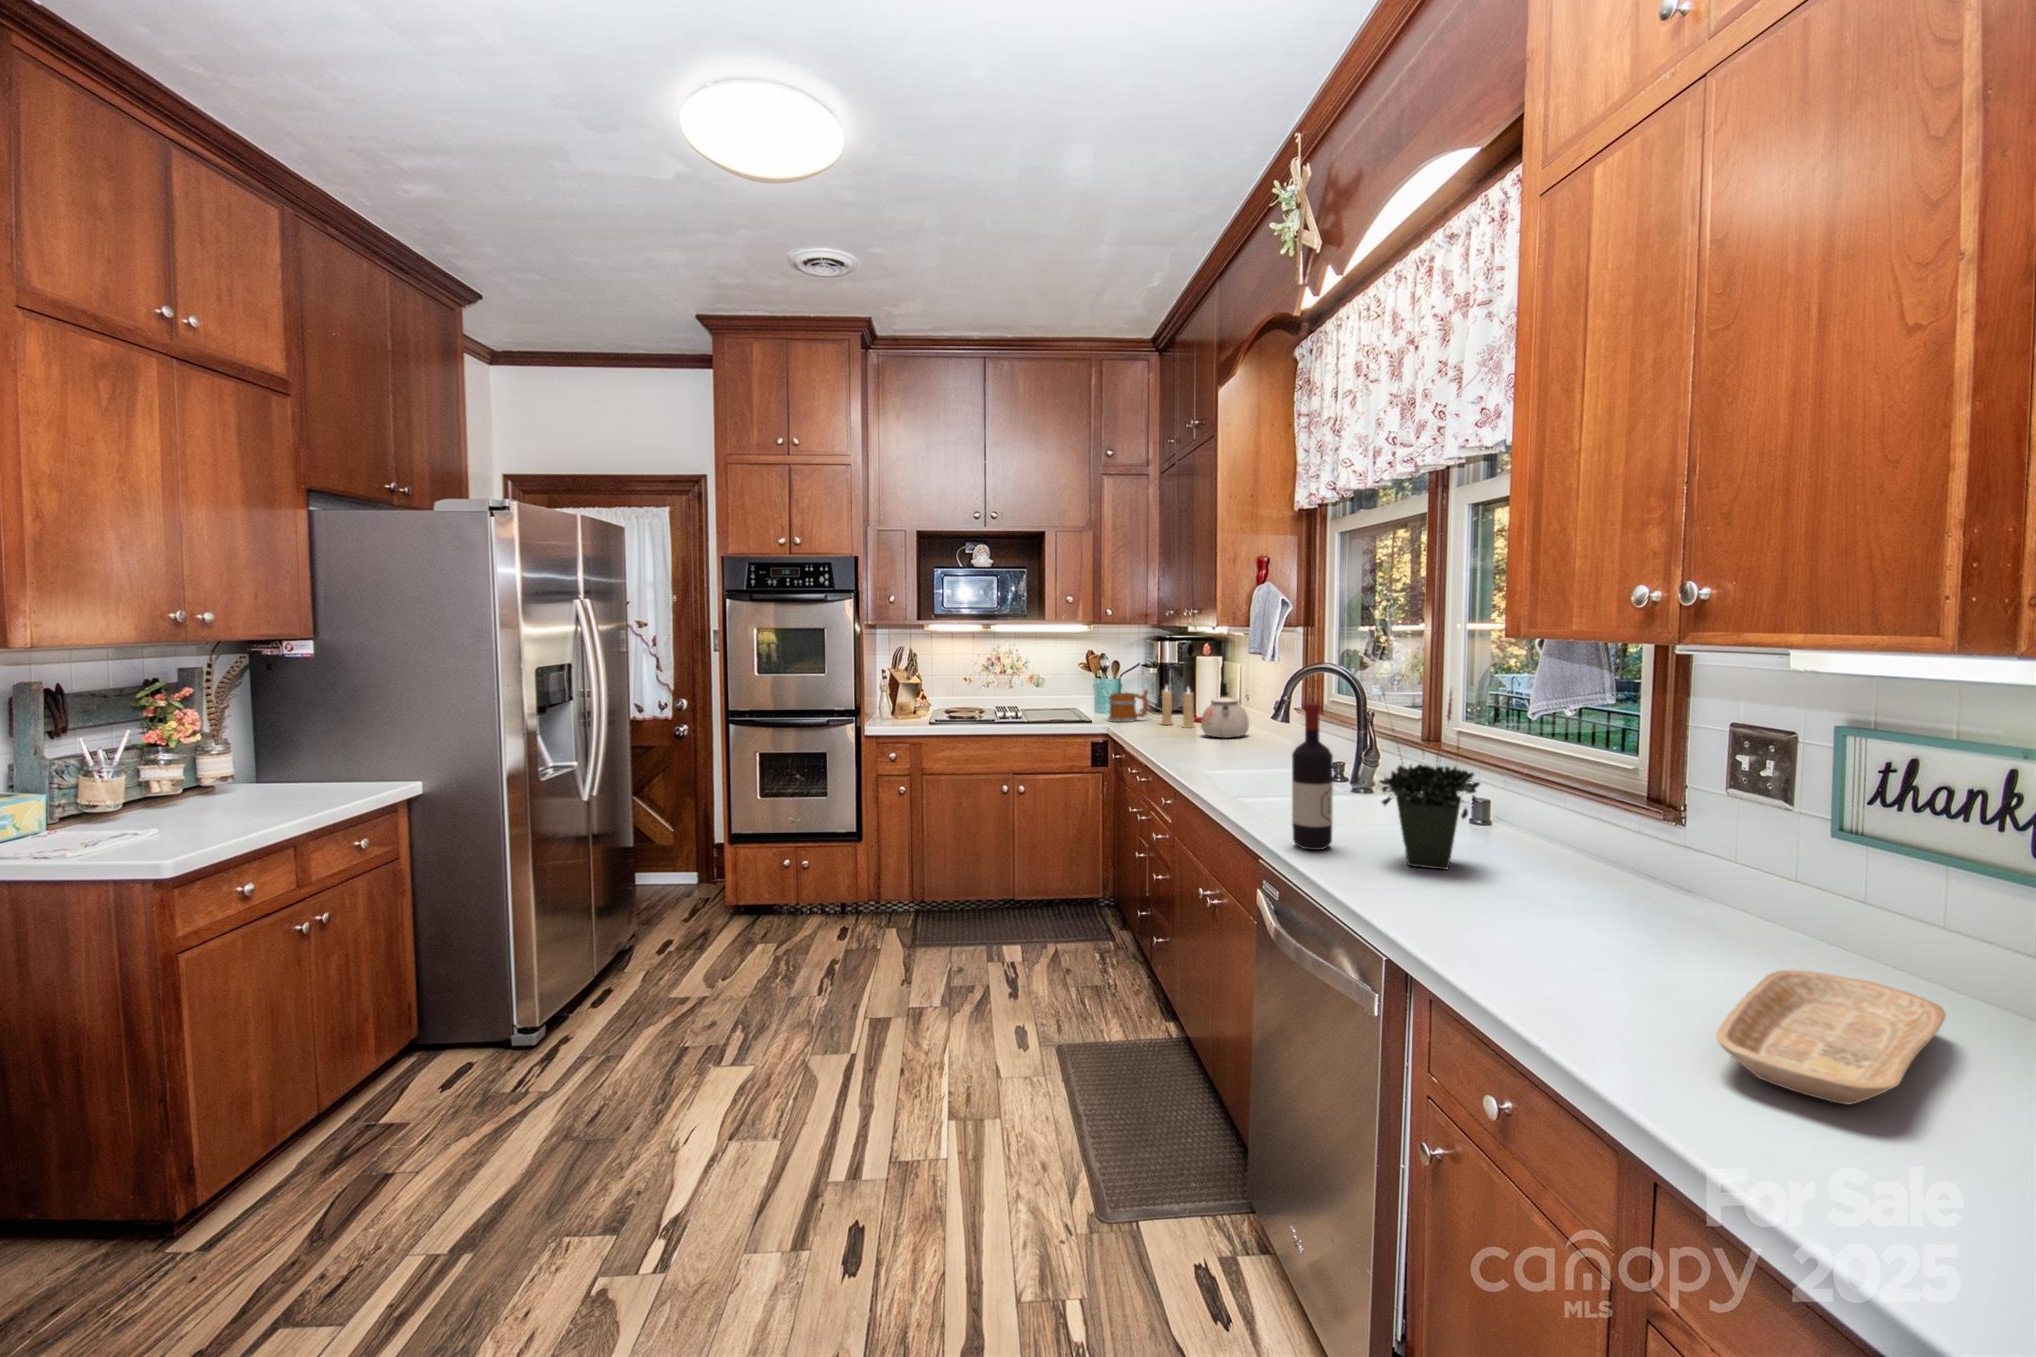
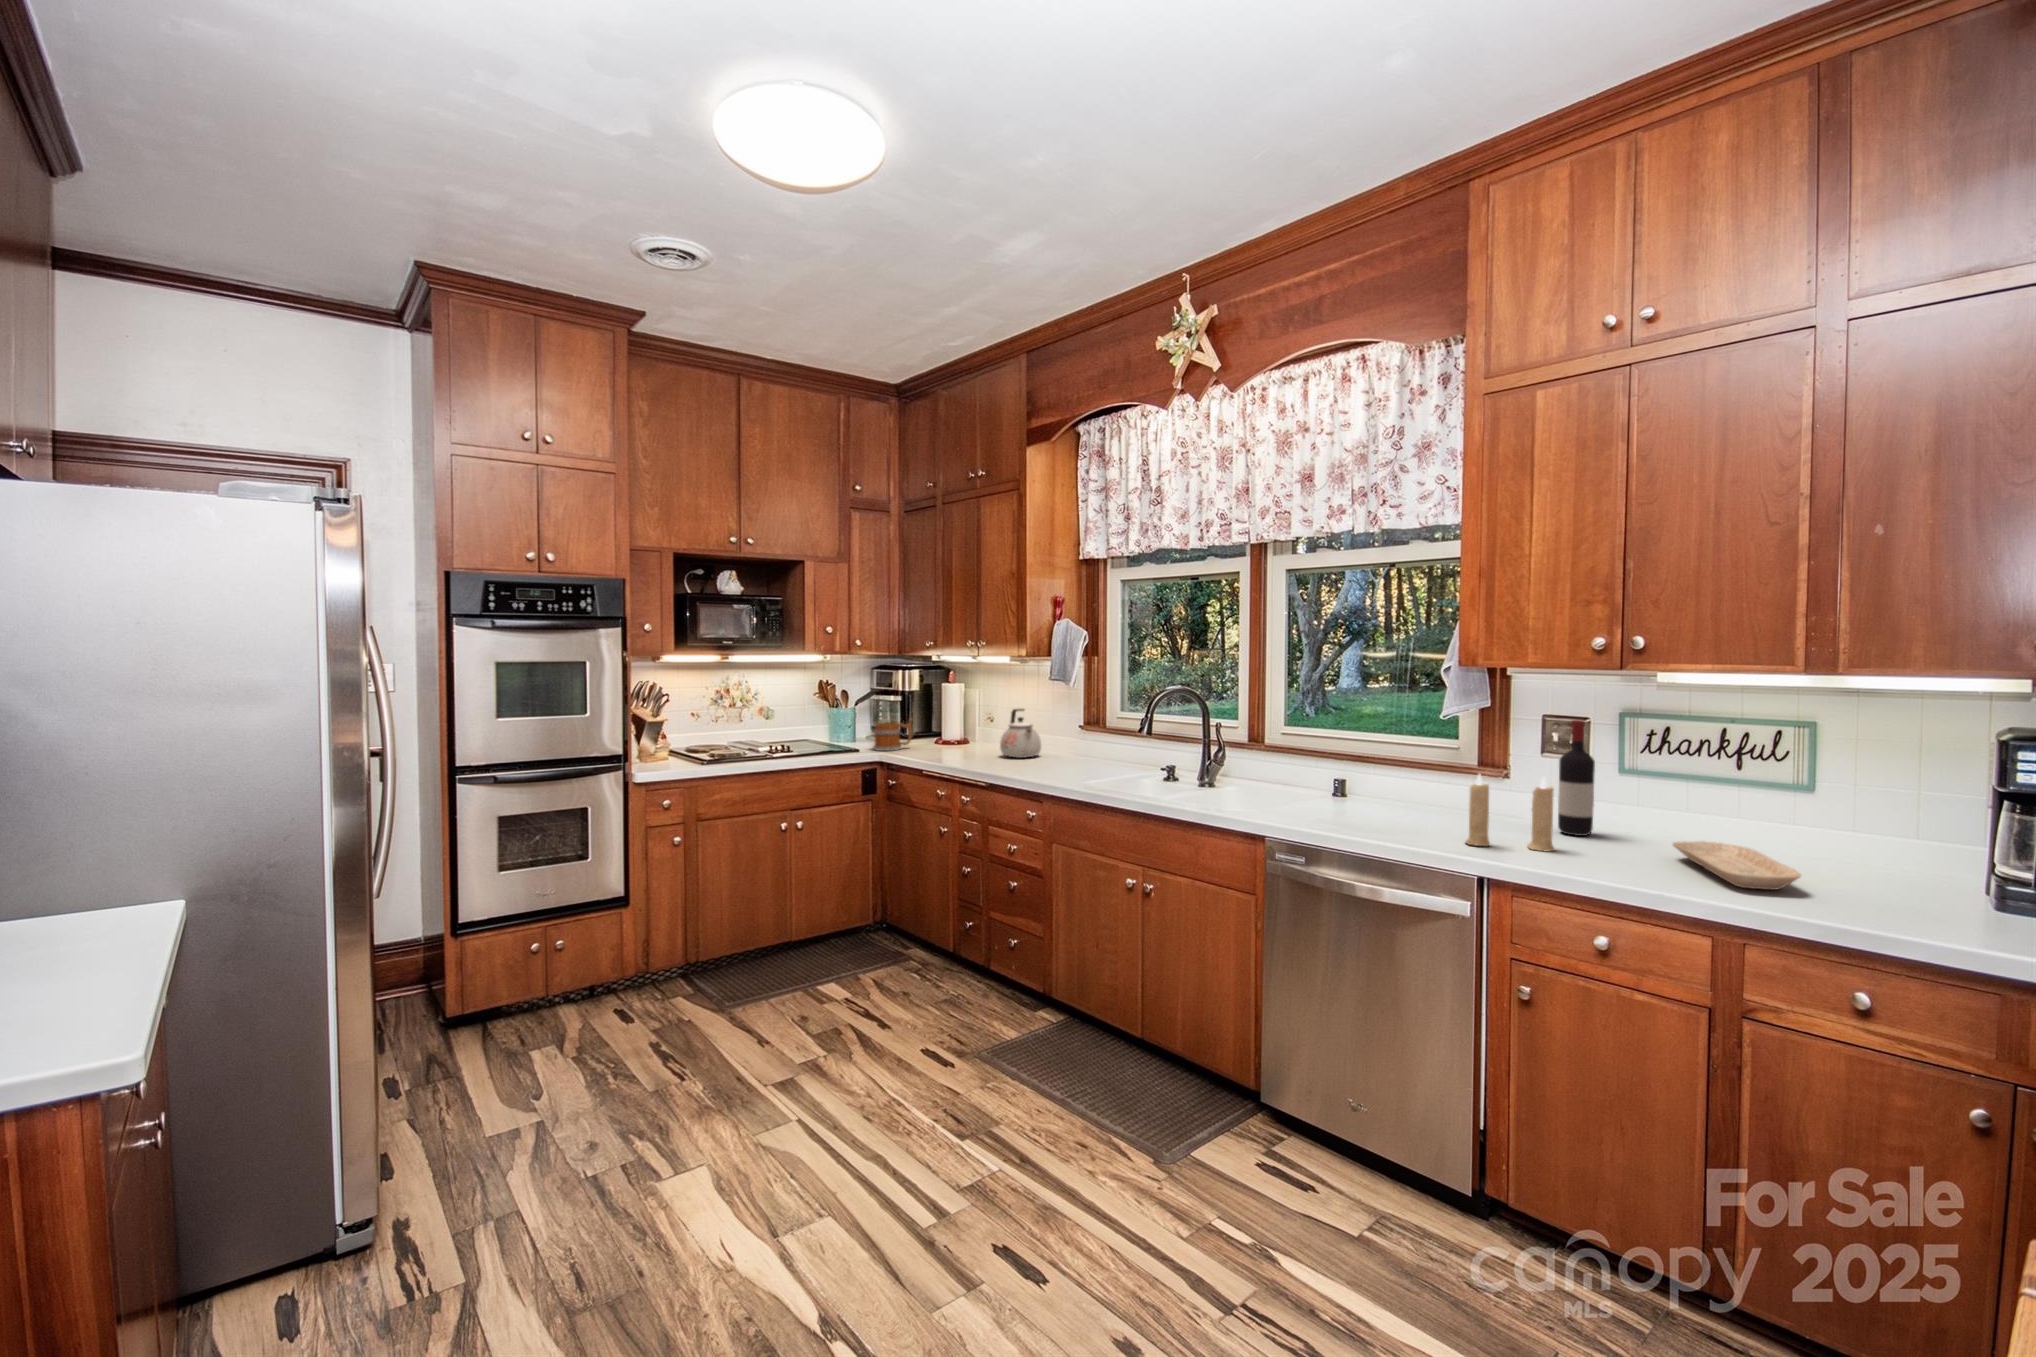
candle: present [1161,687,1194,728] -> present [1466,774,1555,851]
potted plant: present [1380,692,1480,870] -> none [1358,703,1431,827]
wine bottle: present [1292,703,1333,850] -> present [1558,720,1595,836]

